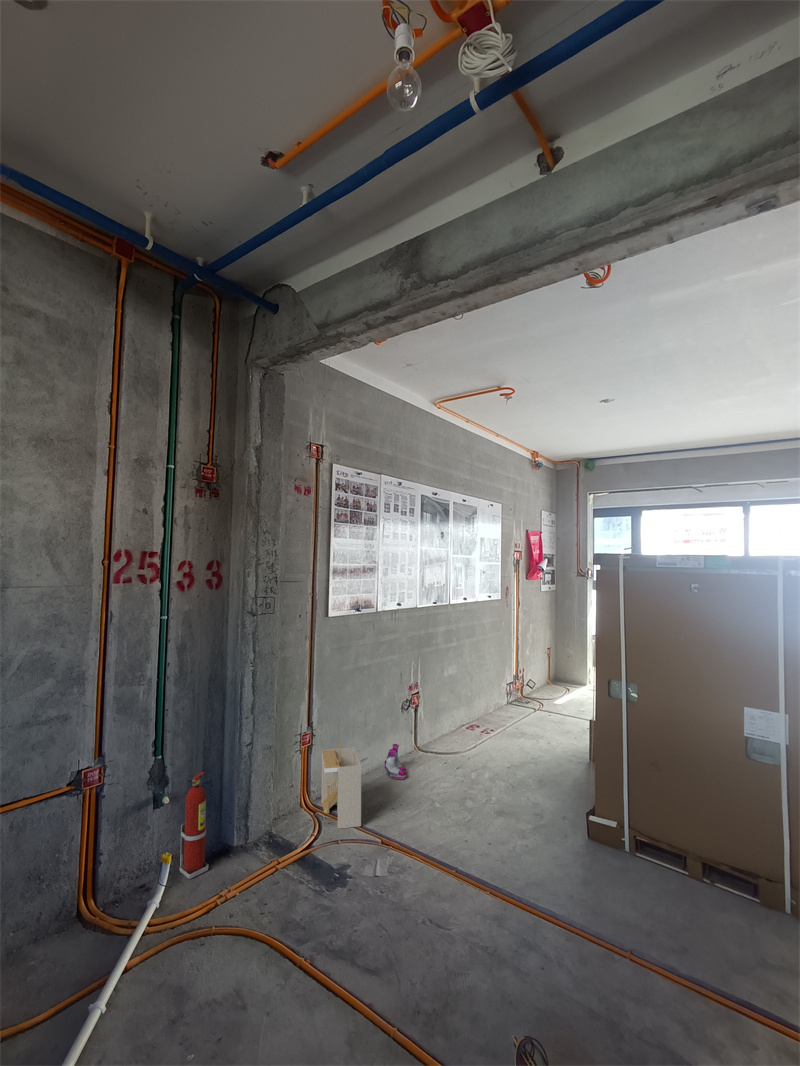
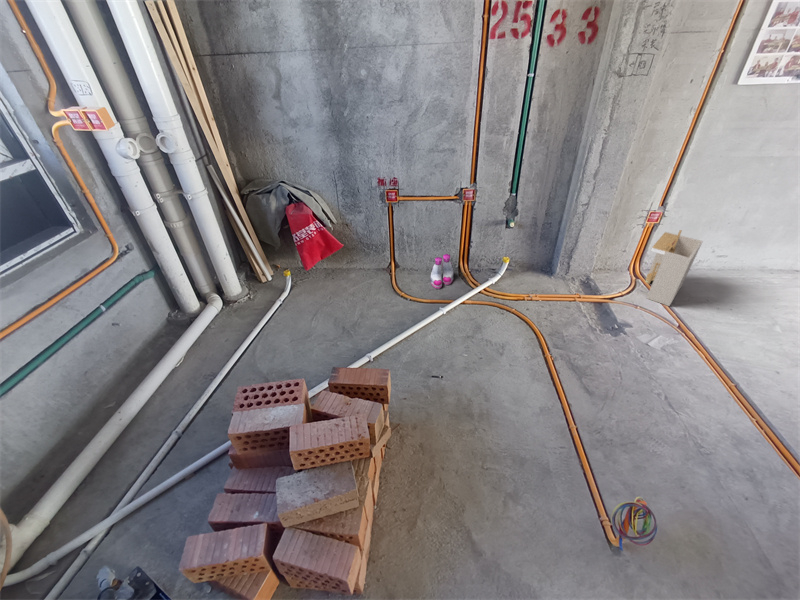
boots: present [384,744,406,779] -> present [430,254,454,289]
fire extinguisher: present [180,772,209,879] -> none [517,214,544,278]

